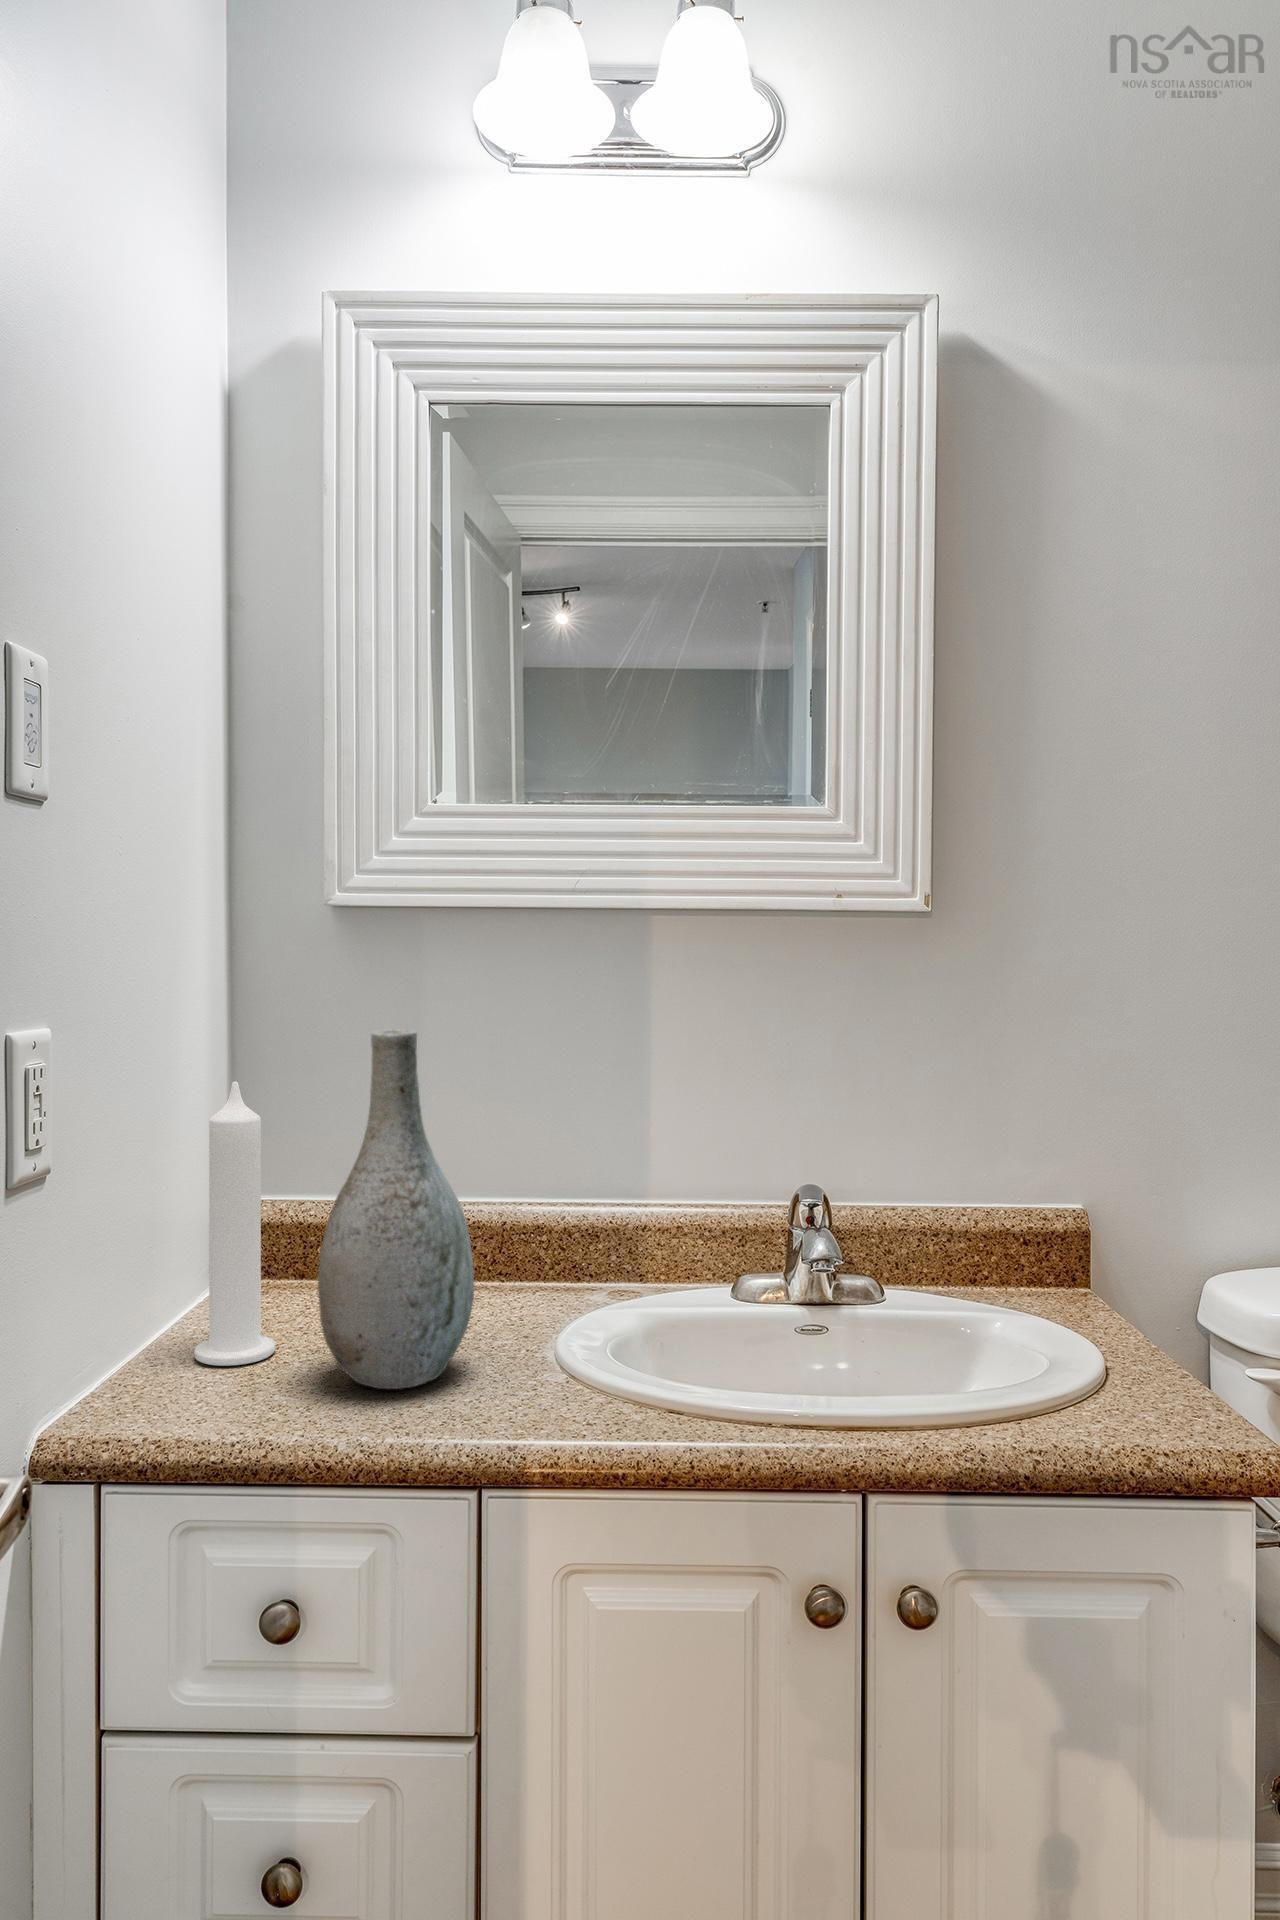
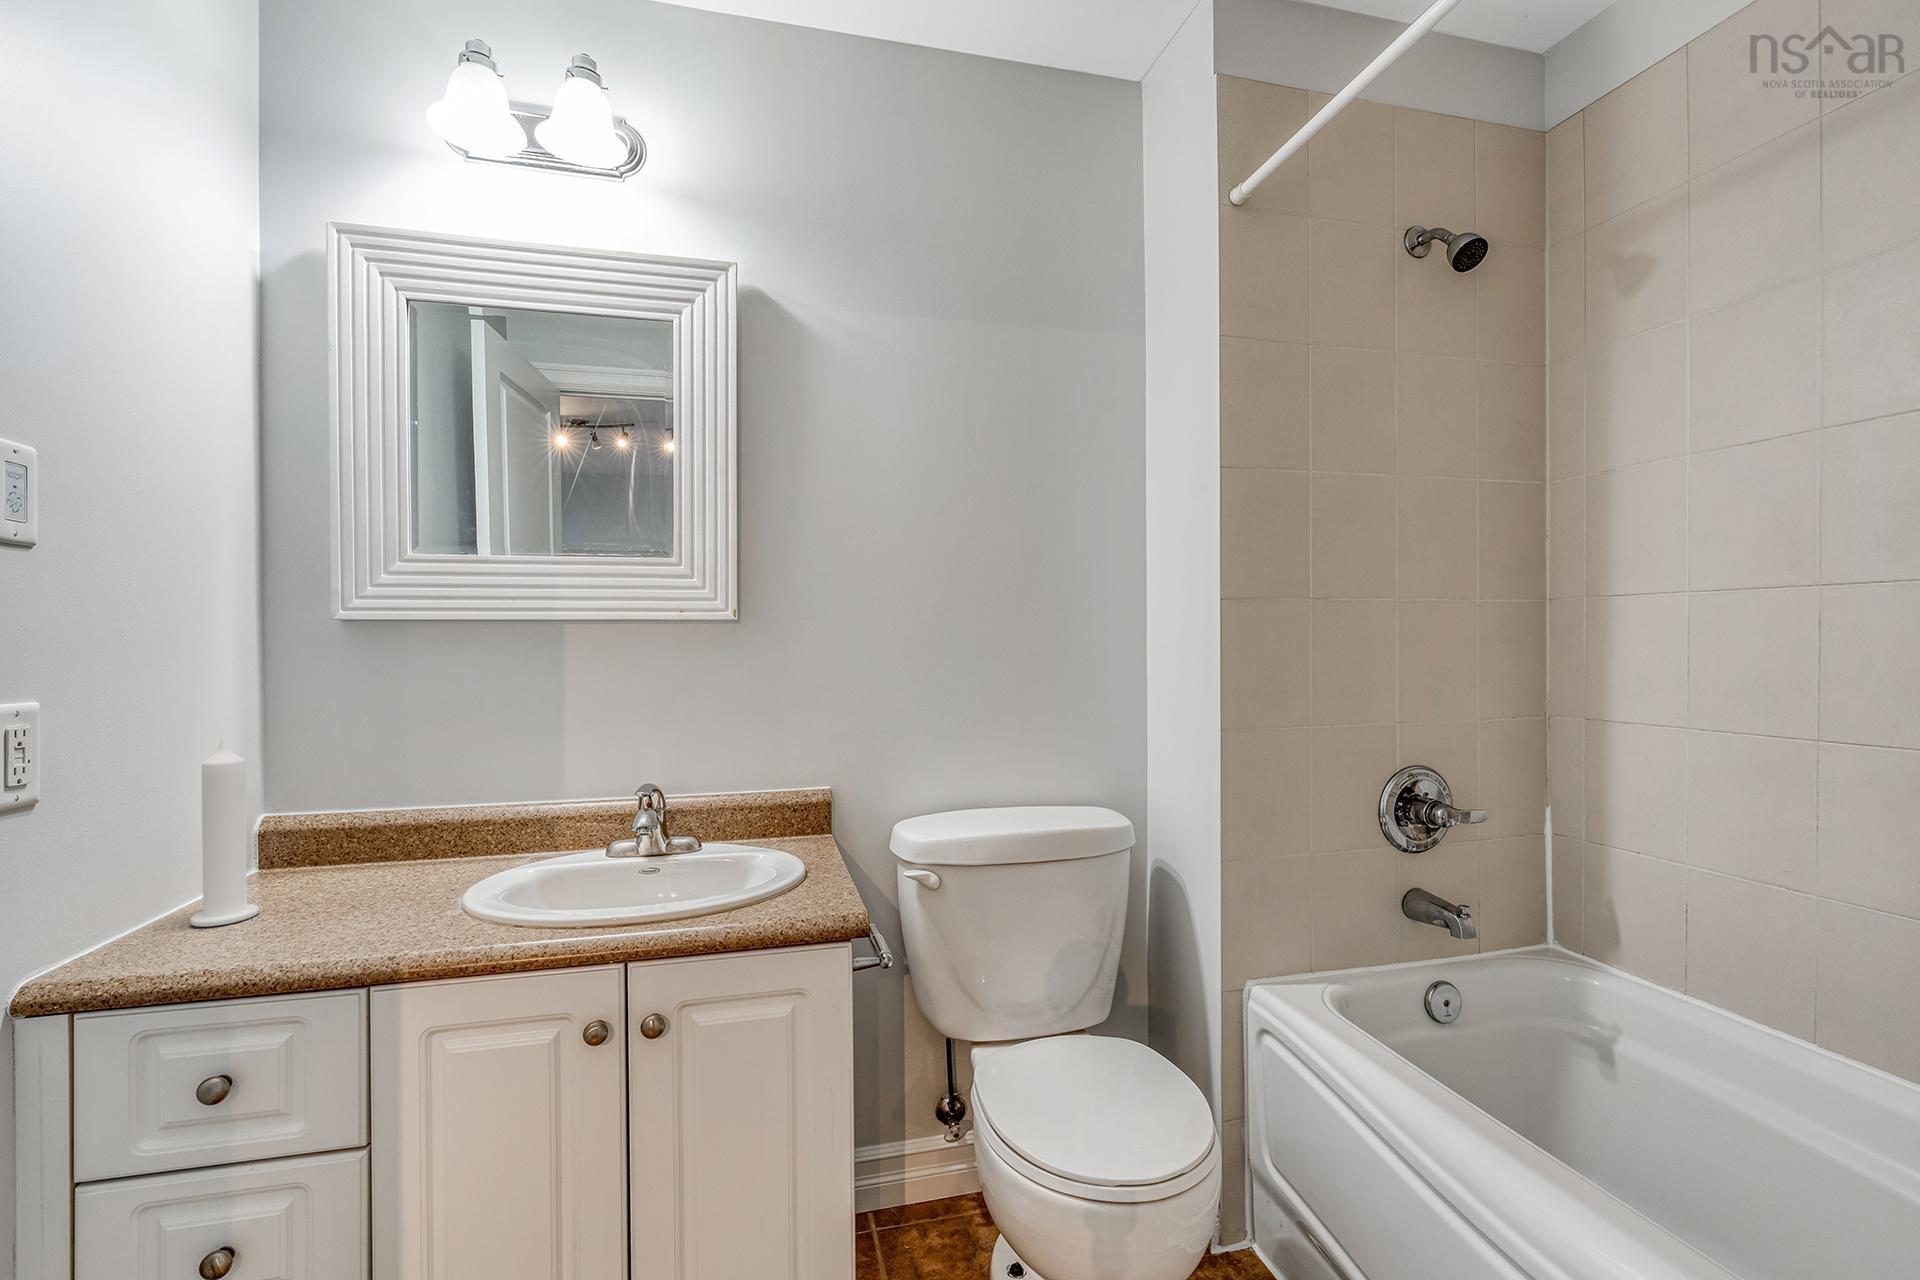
vase: present [318,1029,474,1389] -> none [272,700,396,931]

